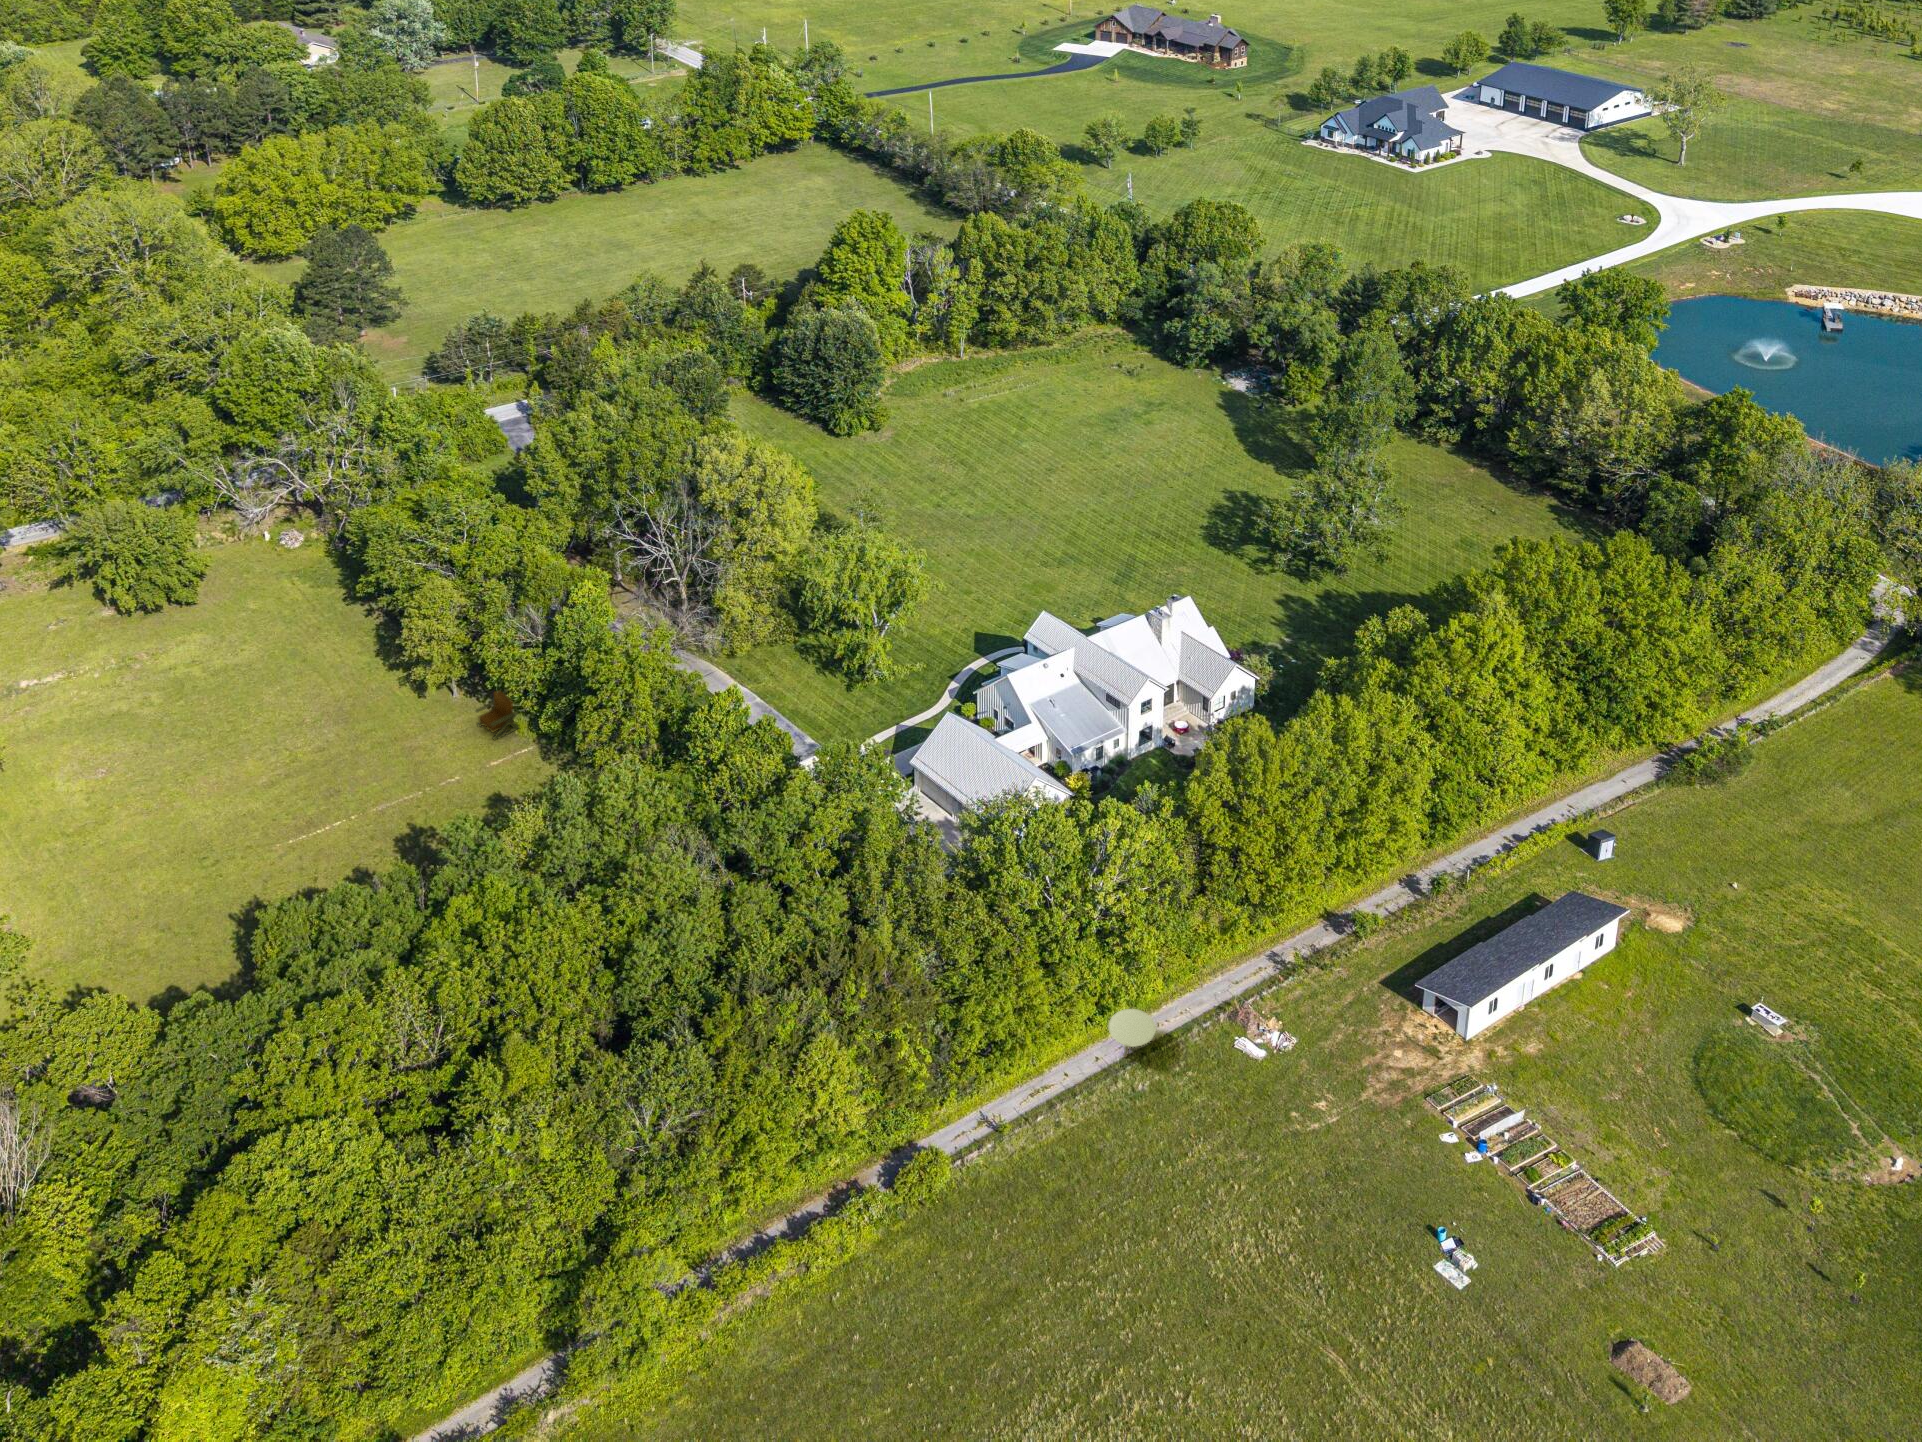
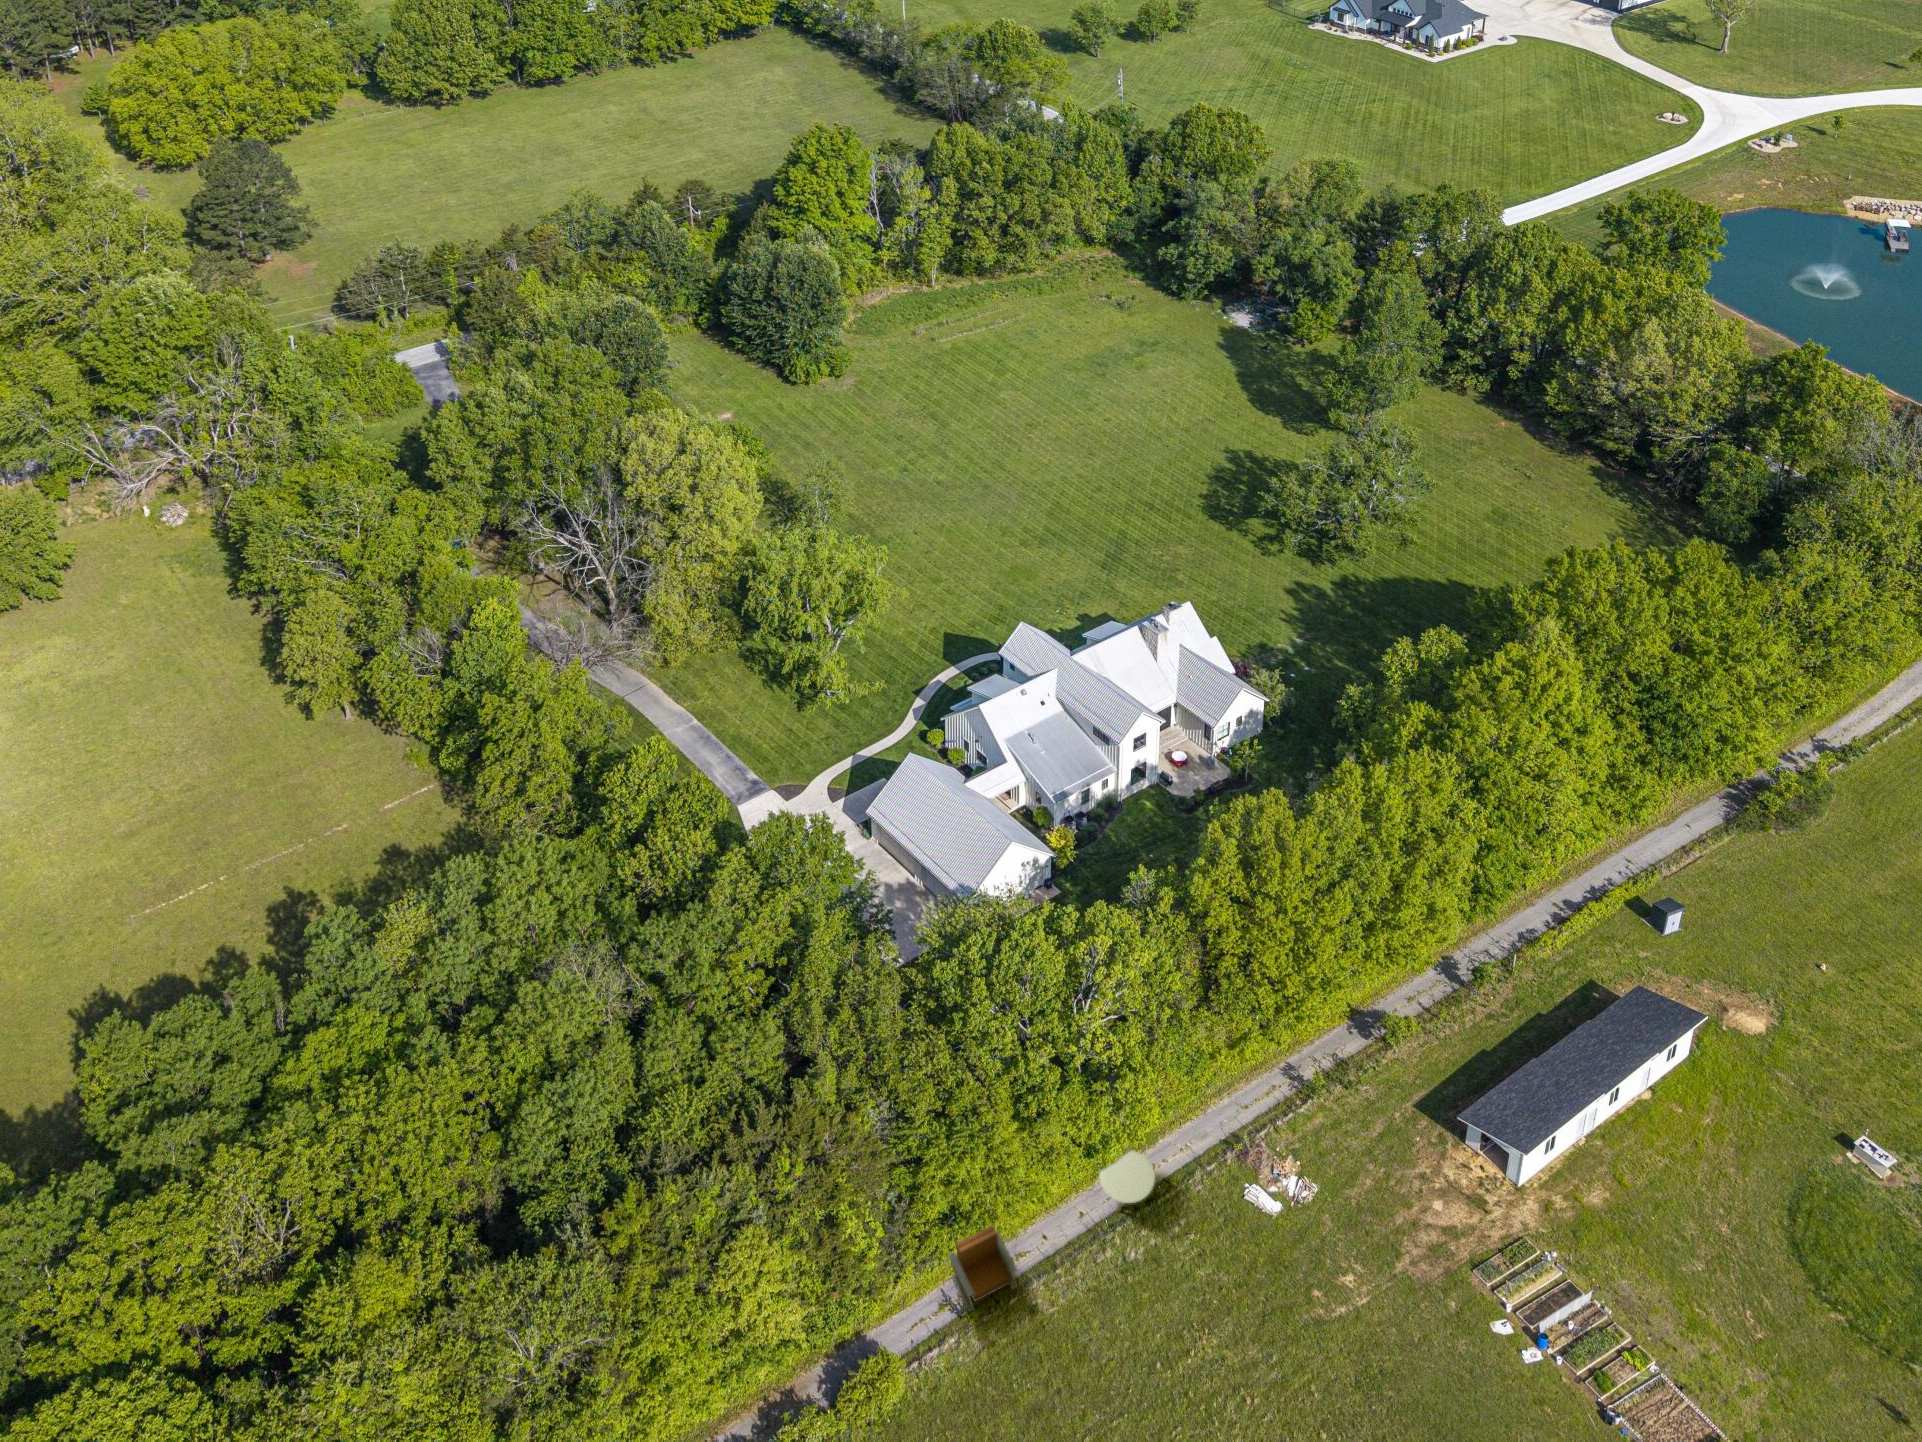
lounge chair: present [476,691,519,740] -> present [949,1225,1018,1312]

